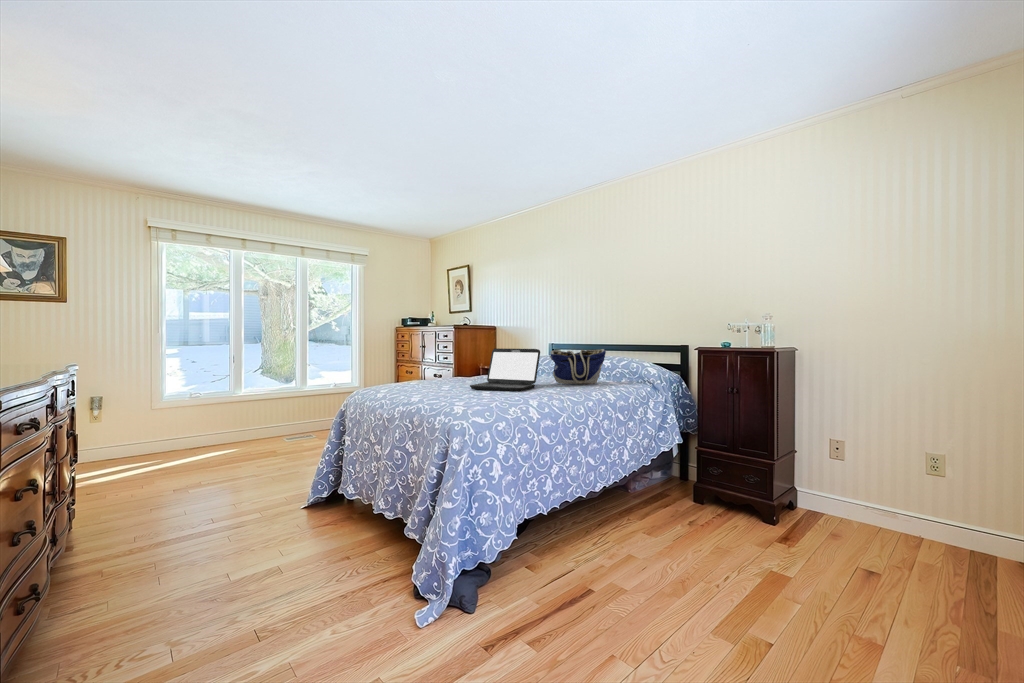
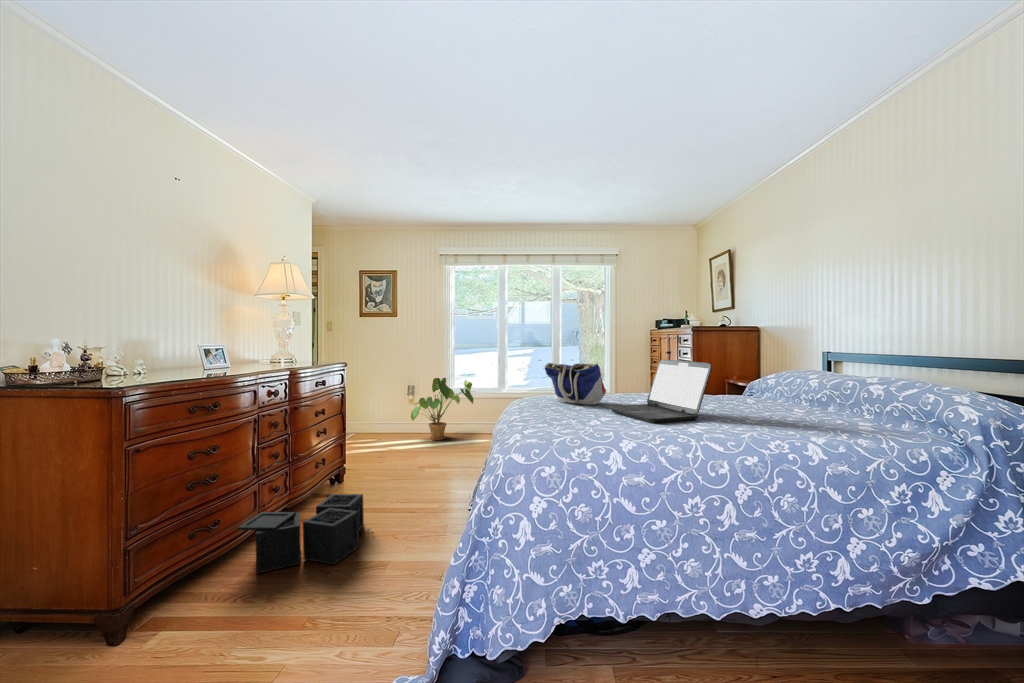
tote bag: present [550,349,606,384] -> present [544,363,606,405]
house plant: none [109,384,214,466] -> present [411,378,474,440]
storage bin: none [63,519,226,641] -> present [237,494,373,574]

